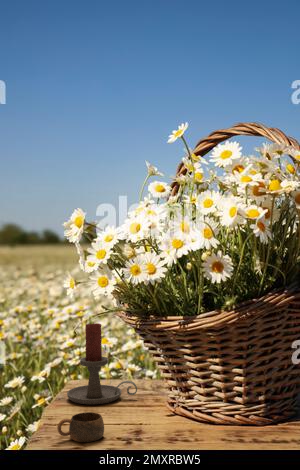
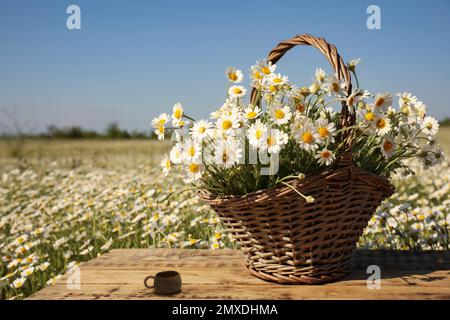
candle holder: present [67,323,137,404] -> none [165,198,222,264]

